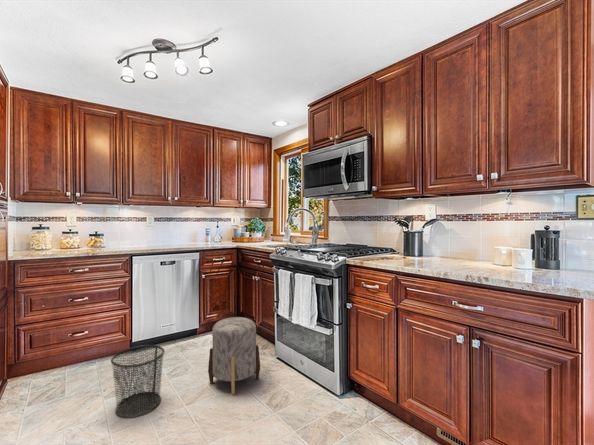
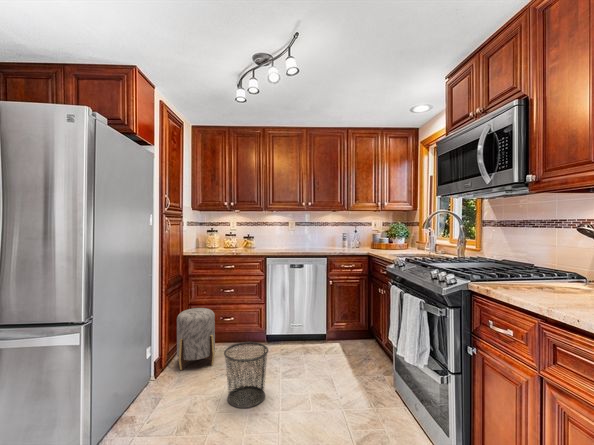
stool: present [208,317,260,394] -> present [177,308,215,370]

